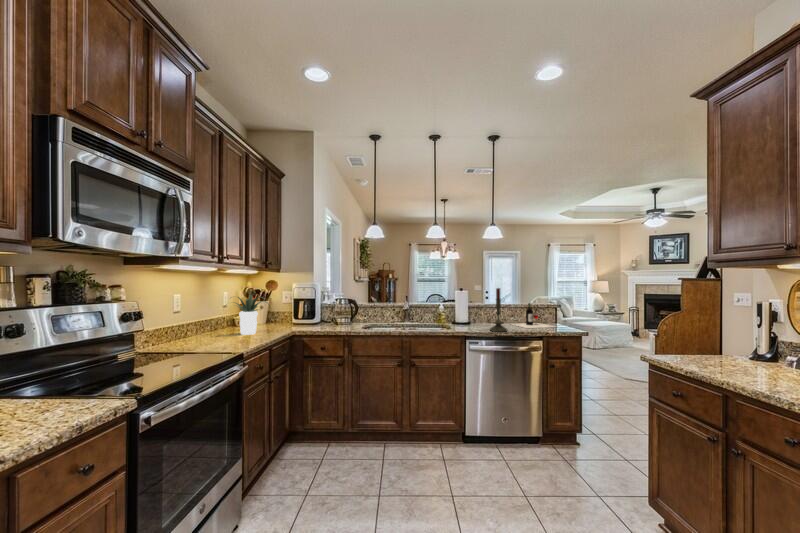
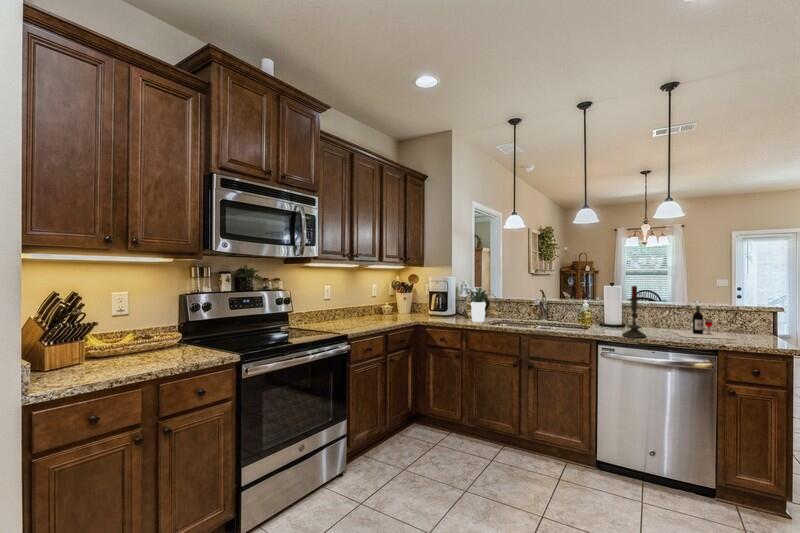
potted plant: present [236,295,267,335] -> present [467,288,495,322]

